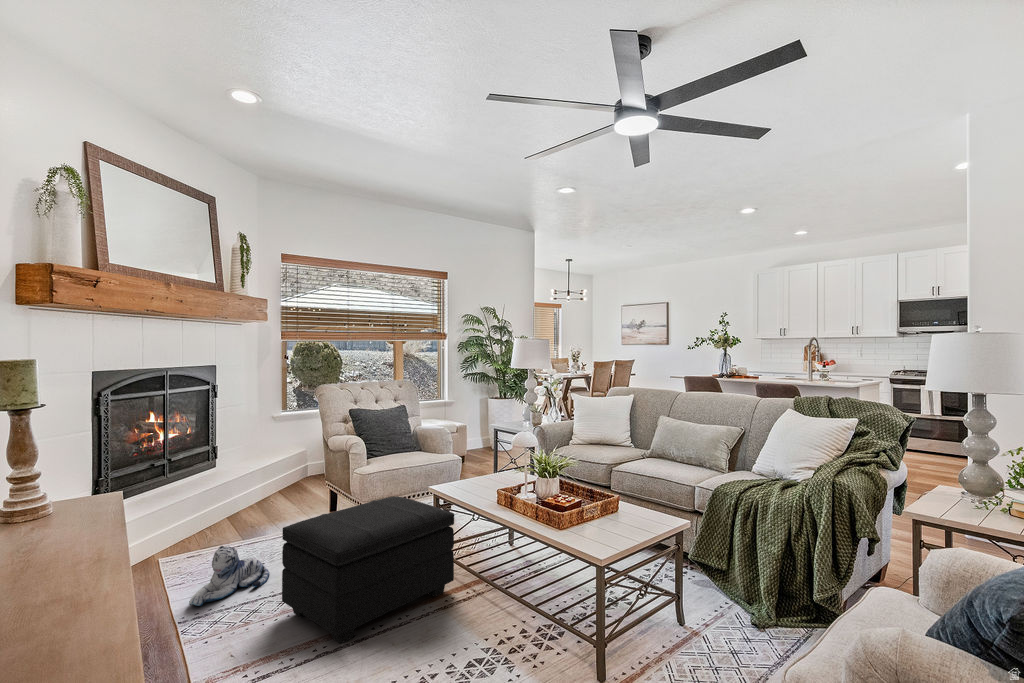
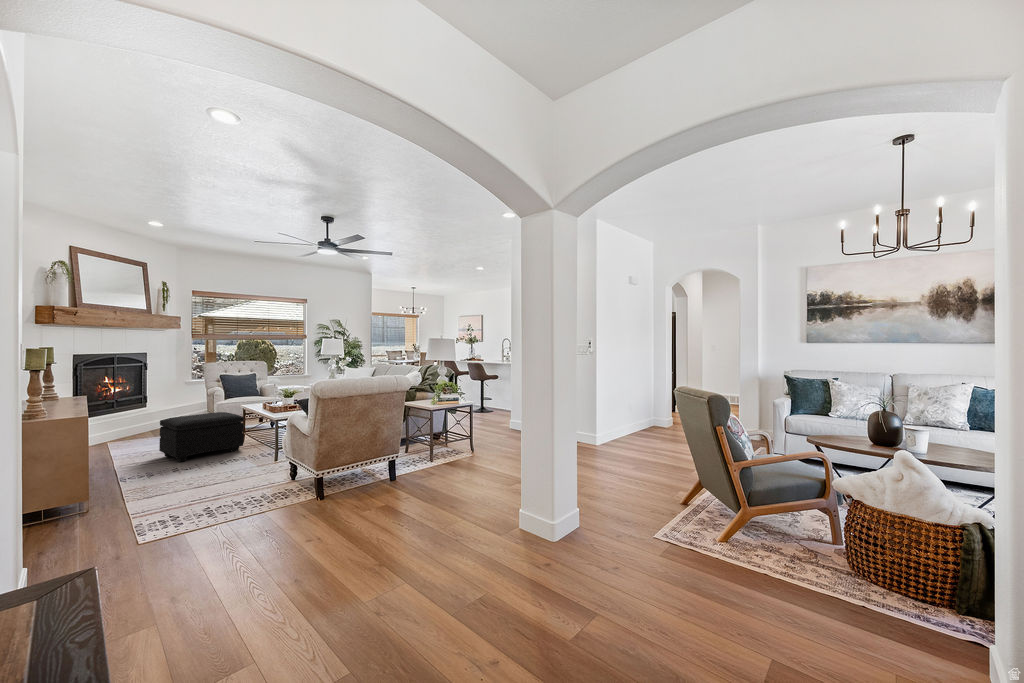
plush toy: present [189,546,270,606] -> none [118,432,161,455]

